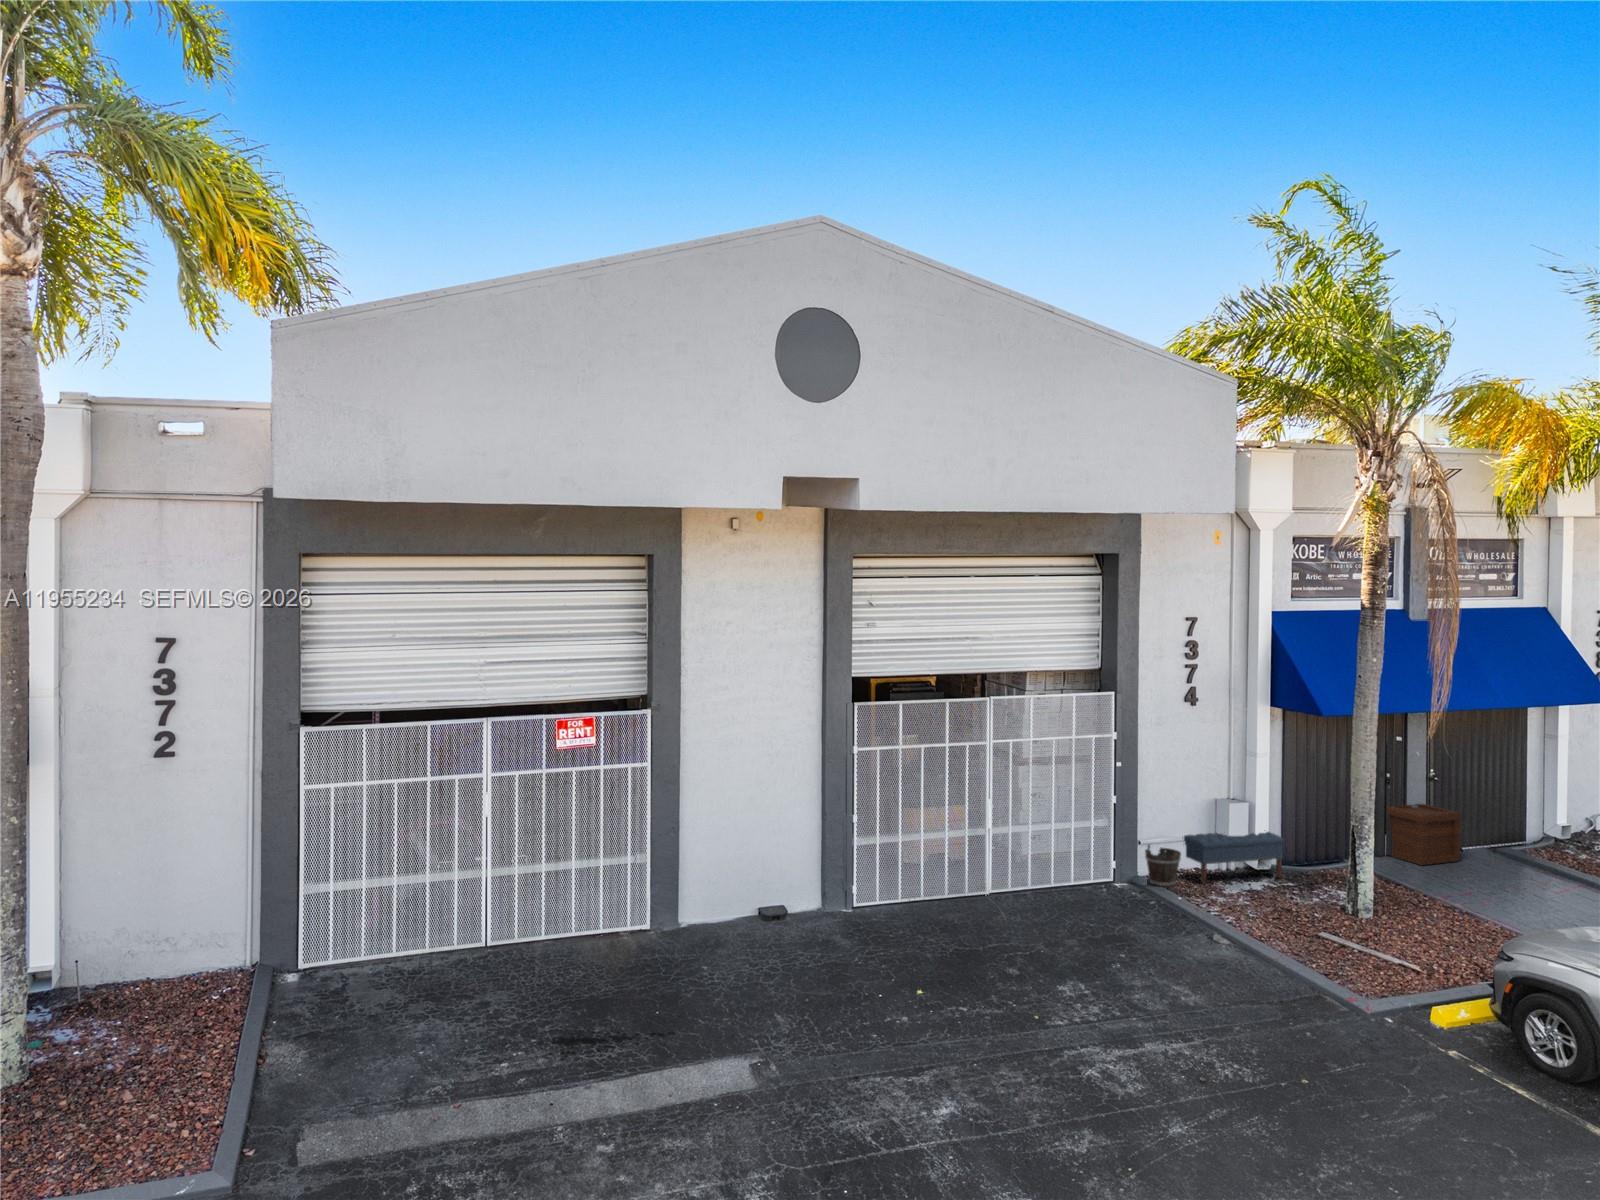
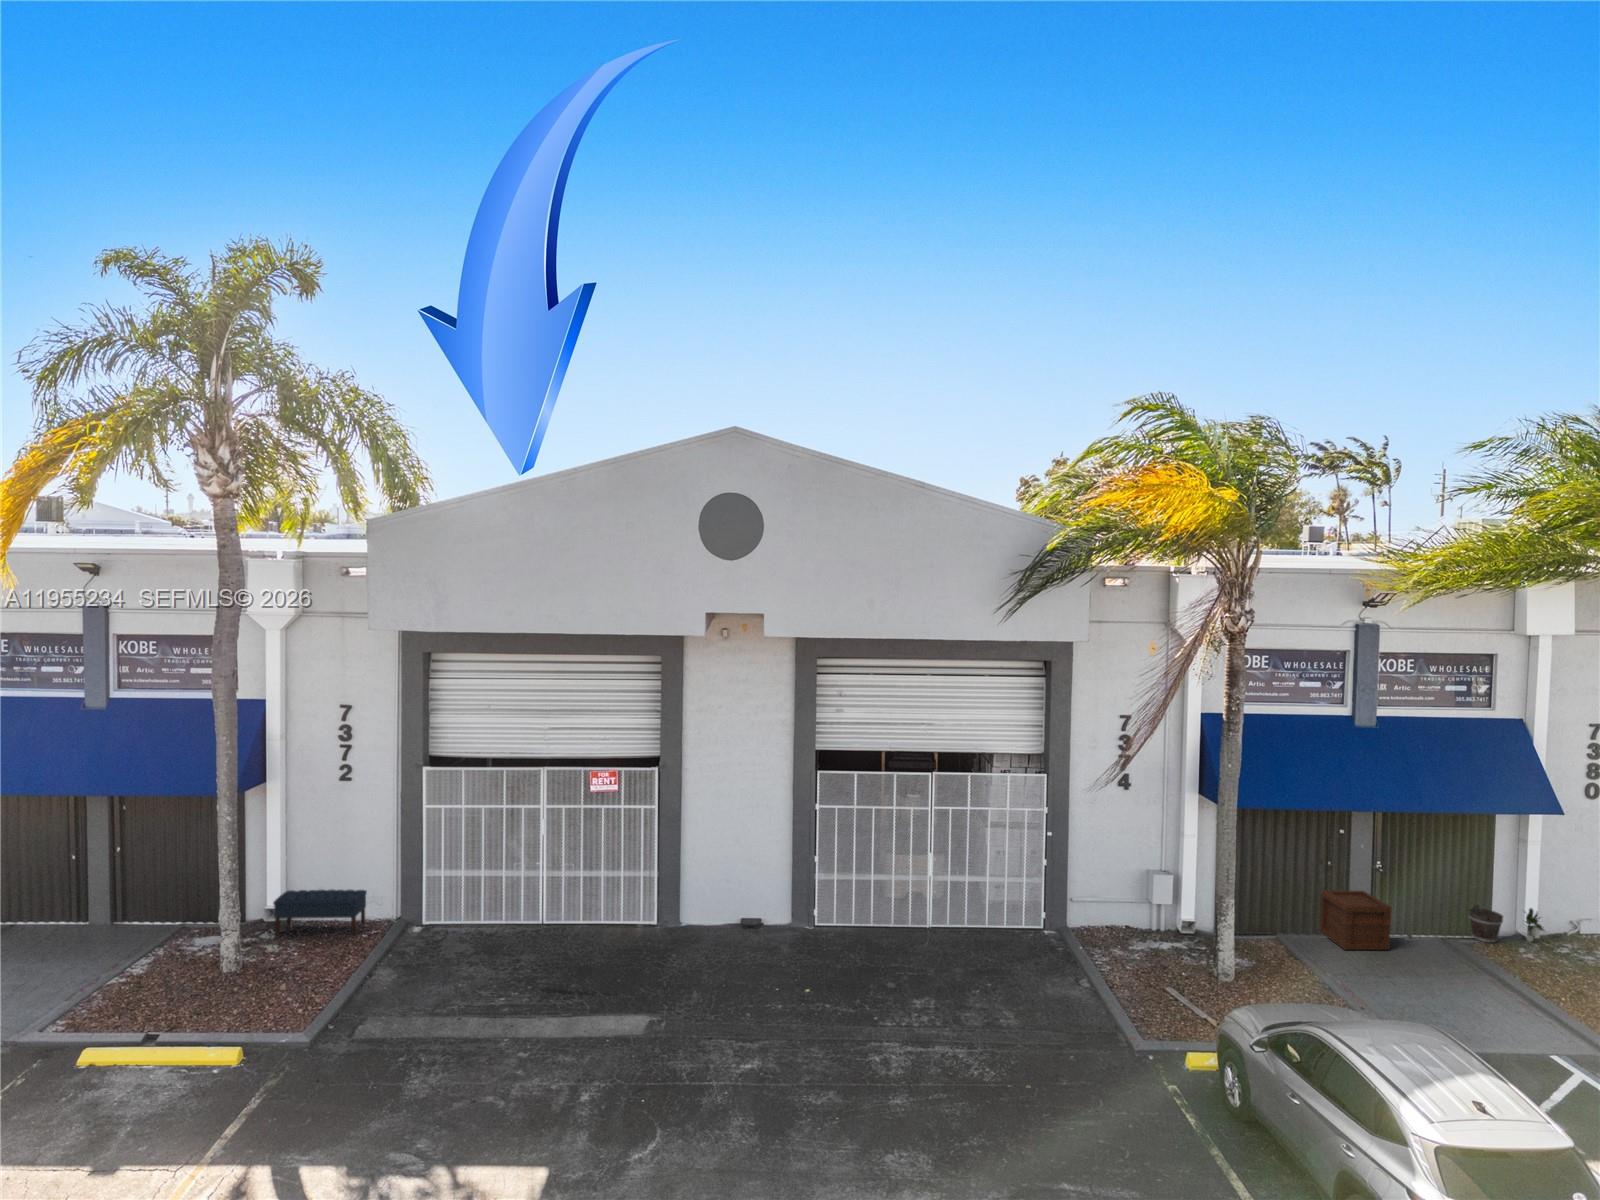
potted plant: none [1552,805,1579,841] -> present [1524,908,1544,942]
bench: present [1184,832,1284,884] -> present [273,889,367,935]
bucket: present [1145,845,1181,887] -> present [1469,905,1503,943]

